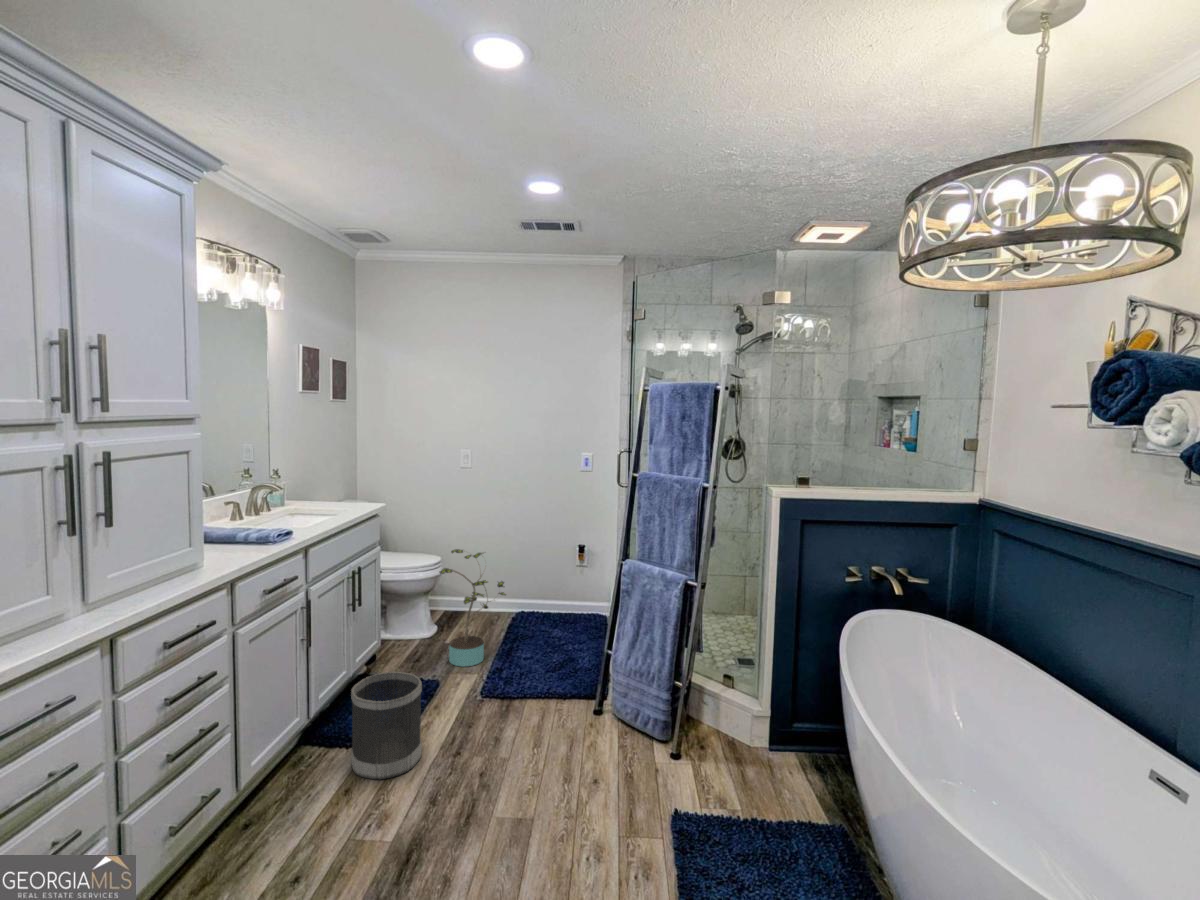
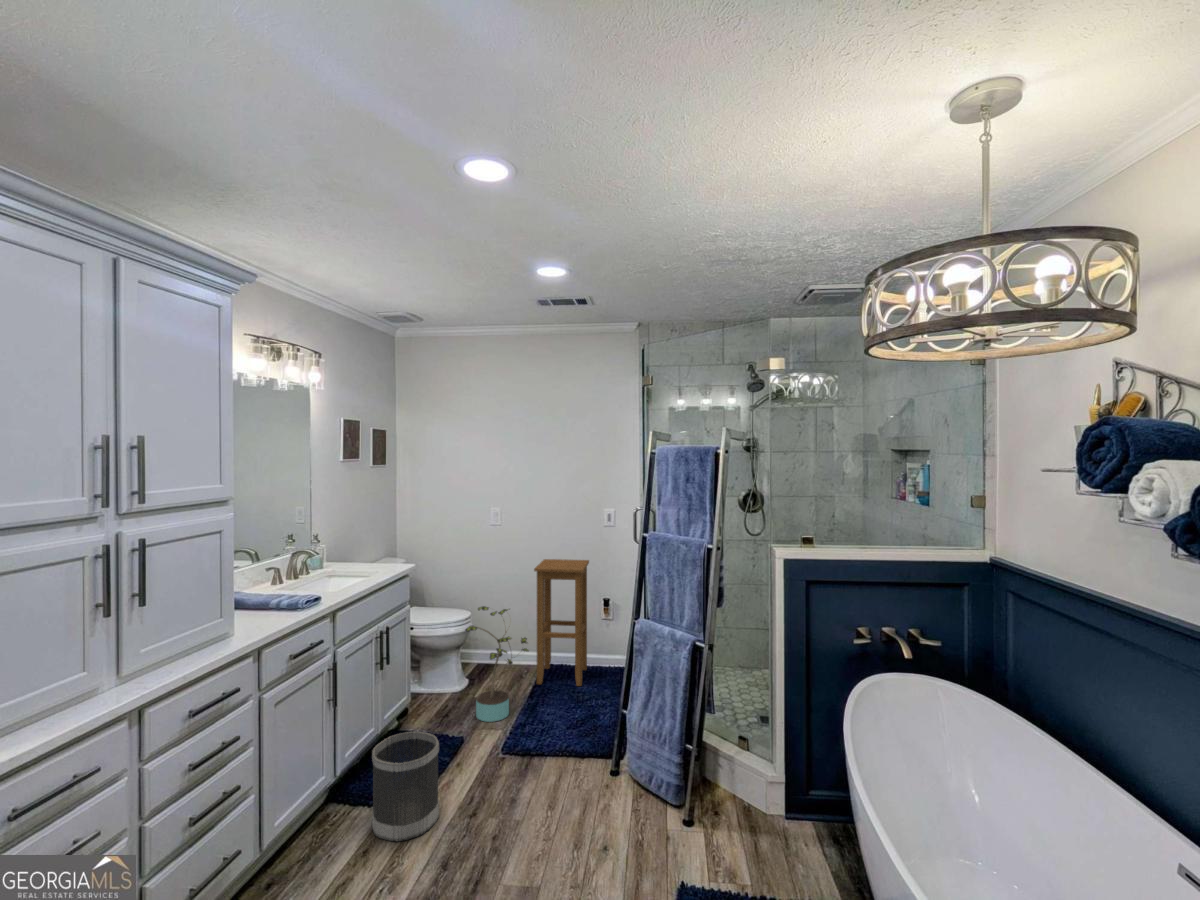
stool: none [509,503,566,633] -> present [534,559,589,686]

